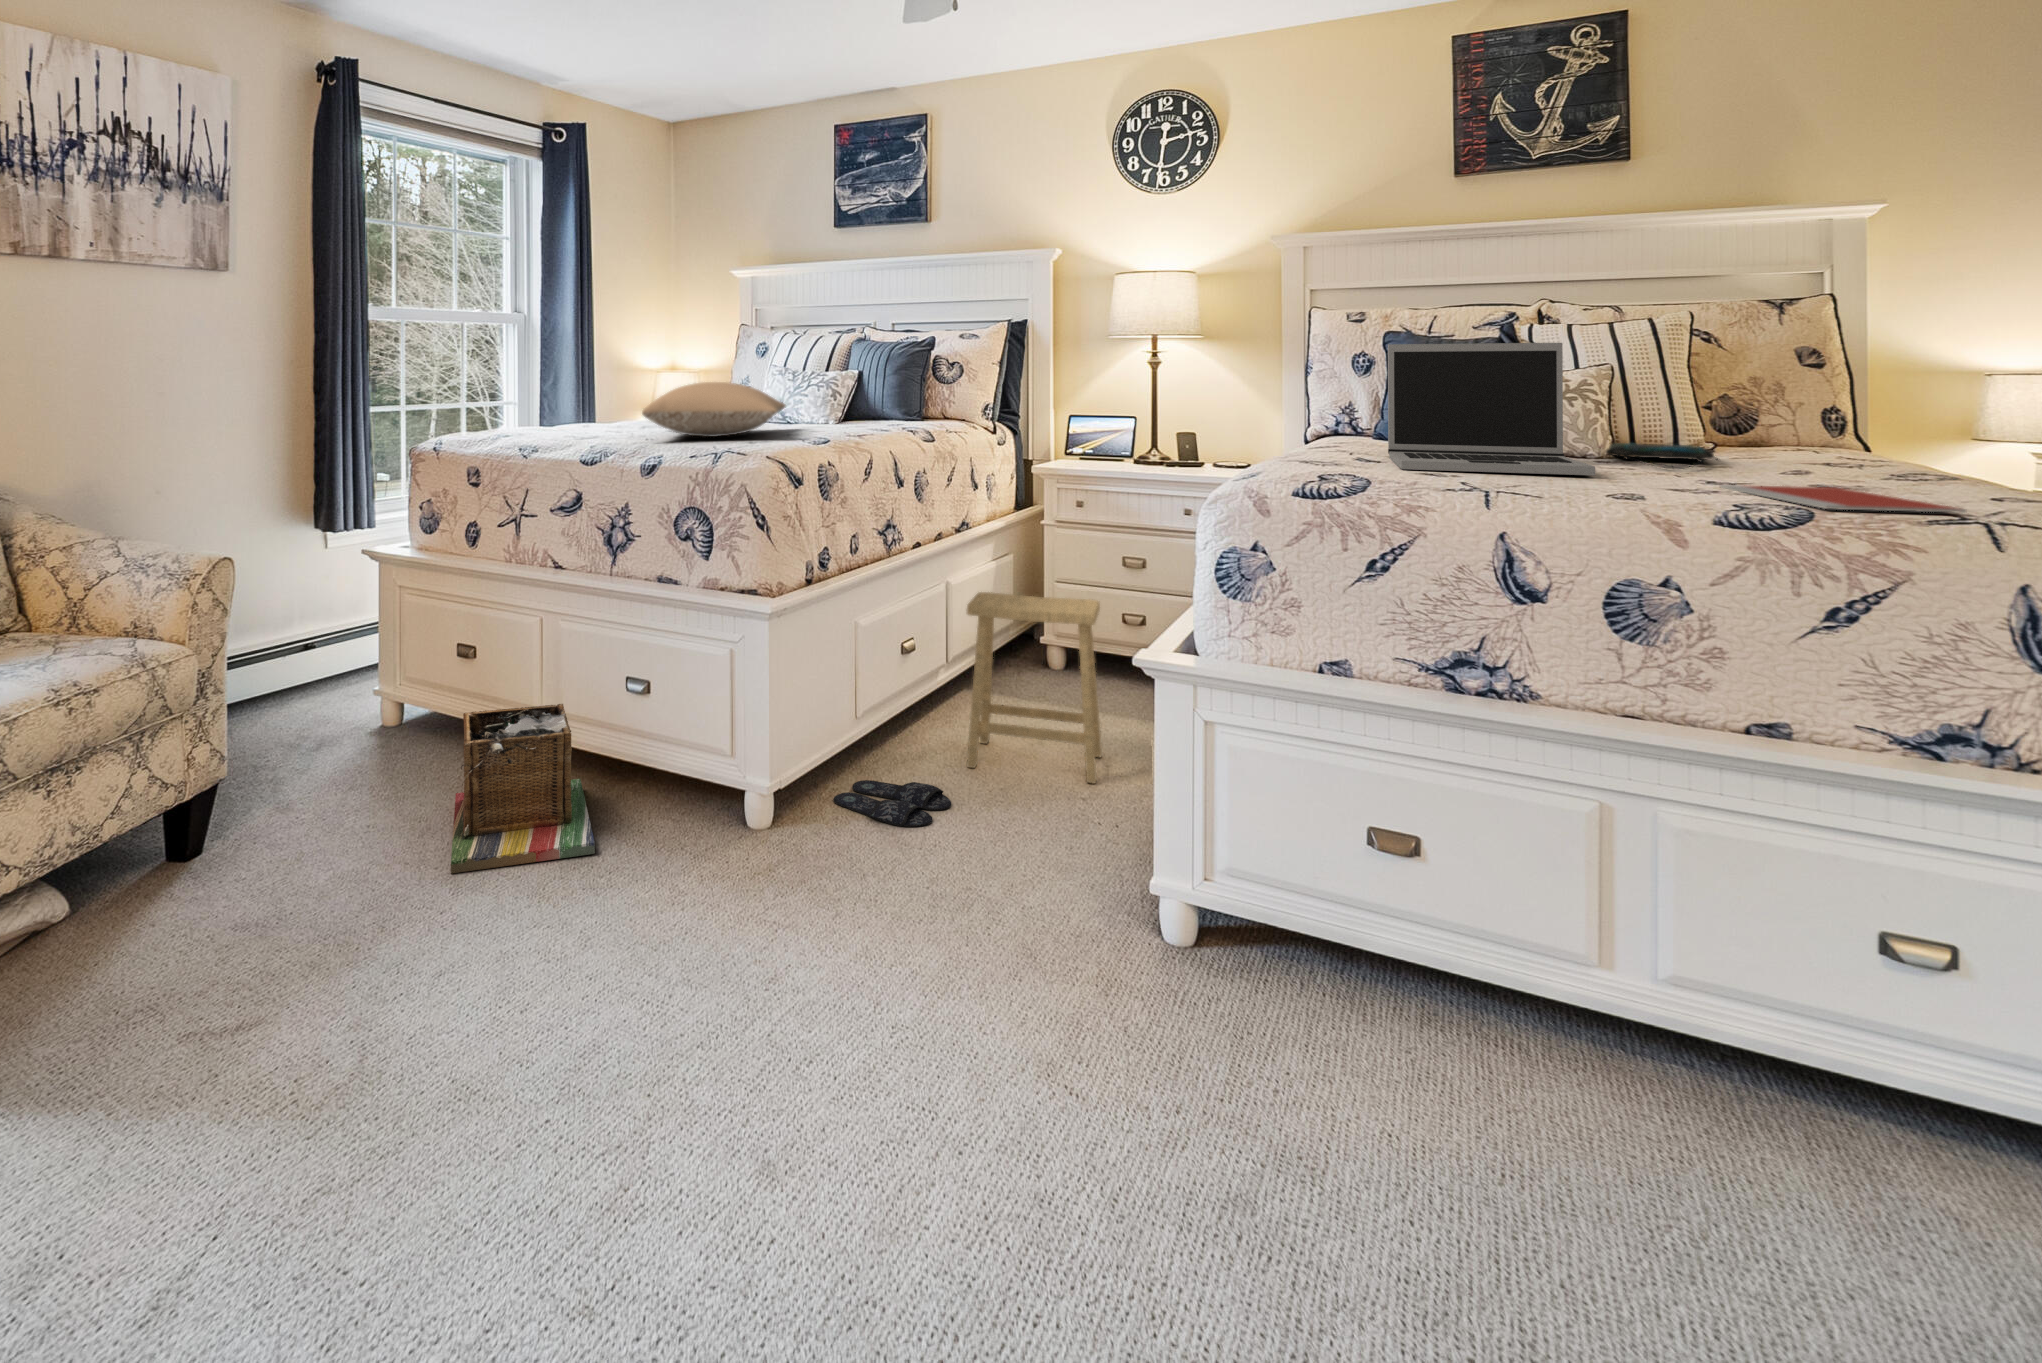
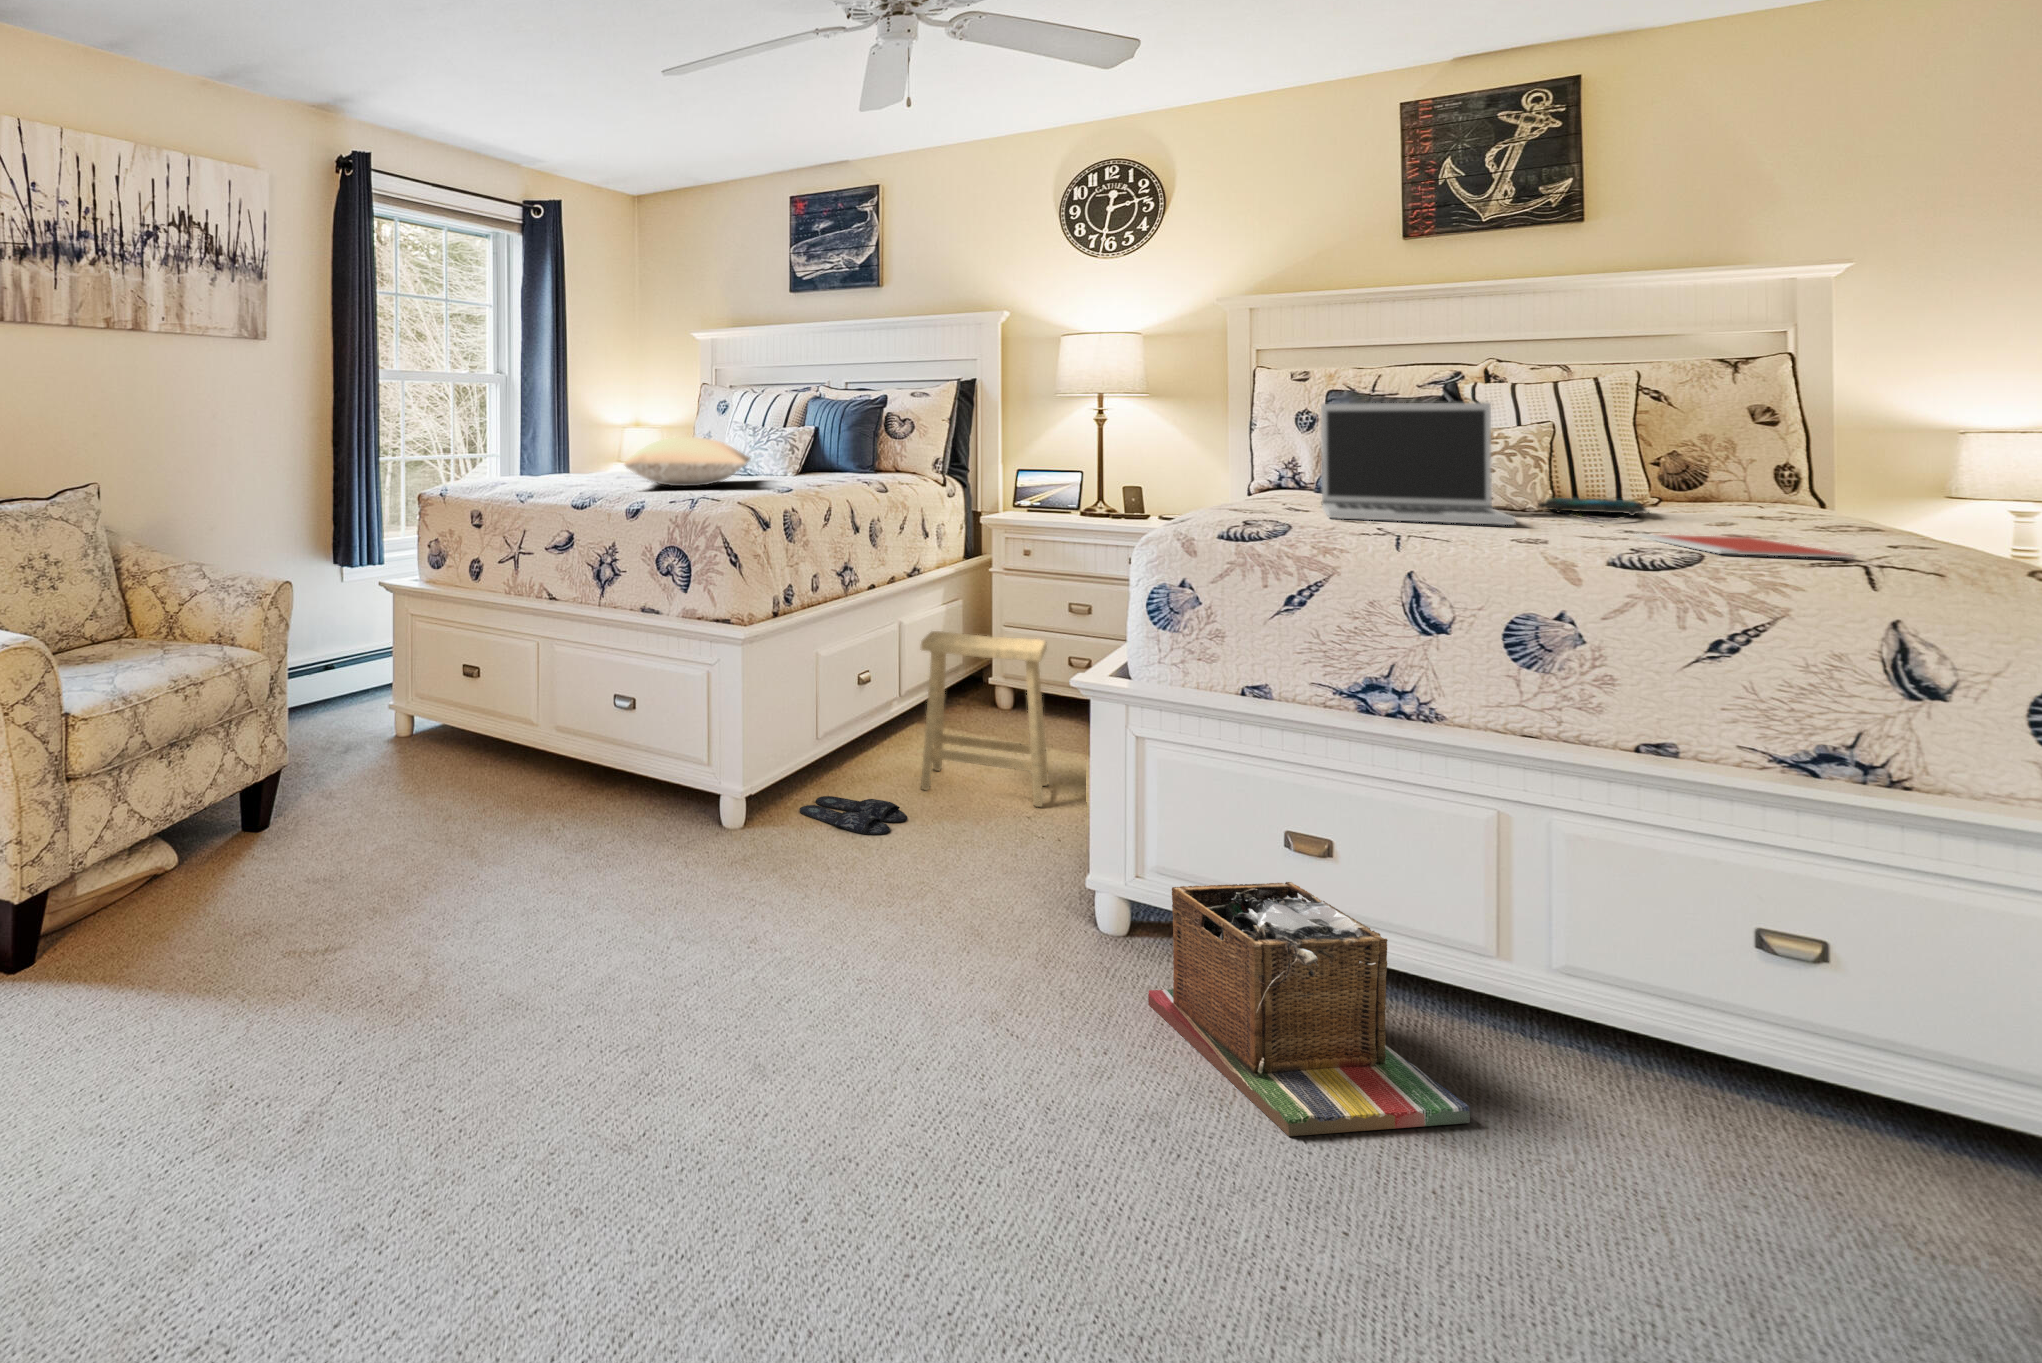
laundry basket: present [451,704,595,873] -> present [1148,882,1470,1136]

